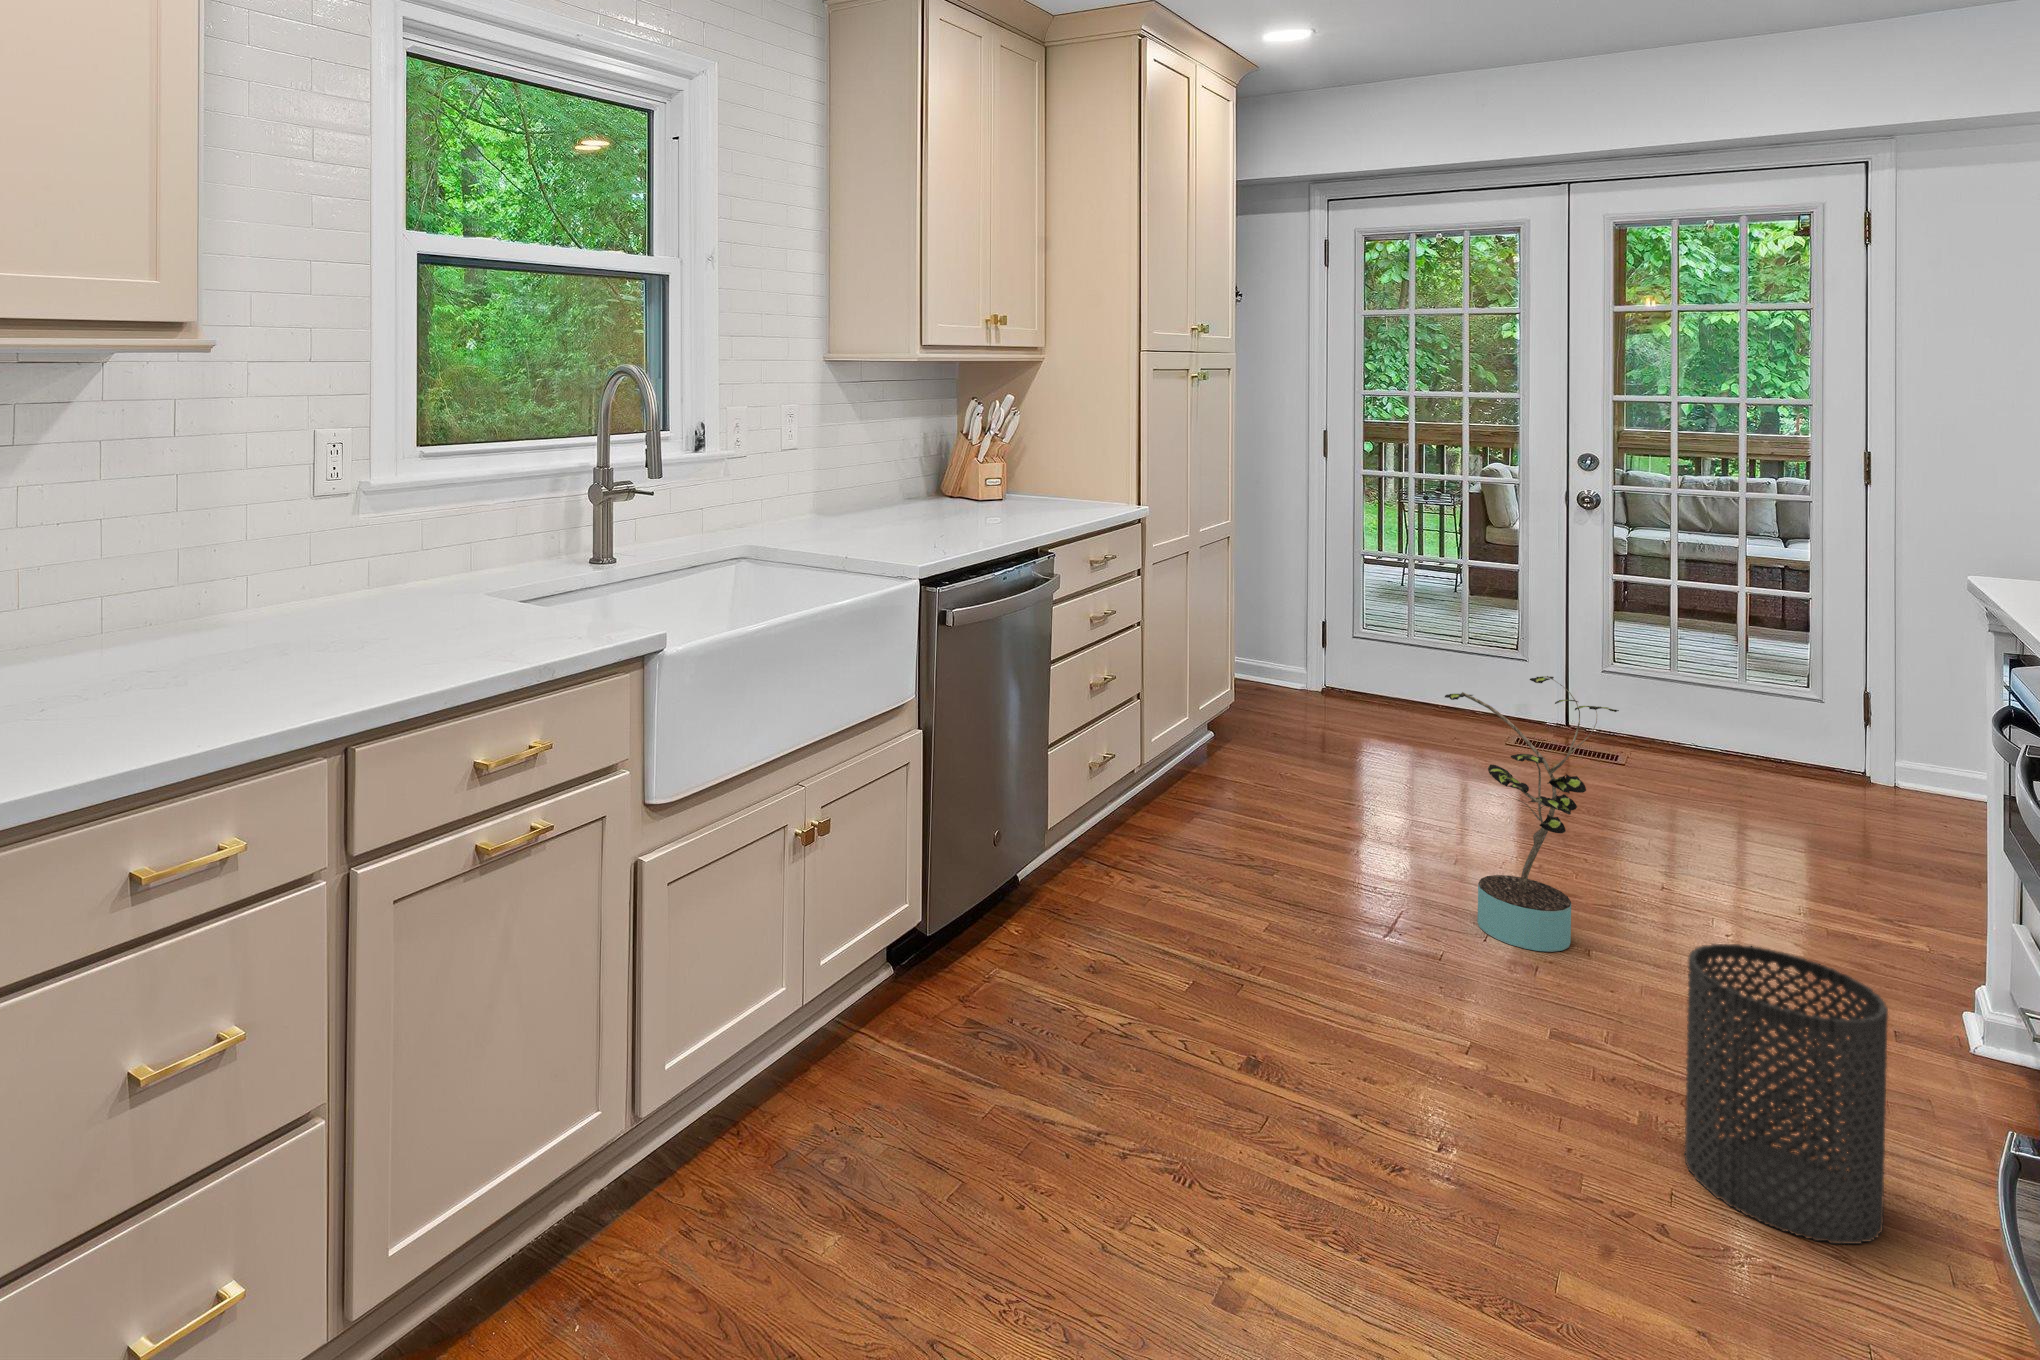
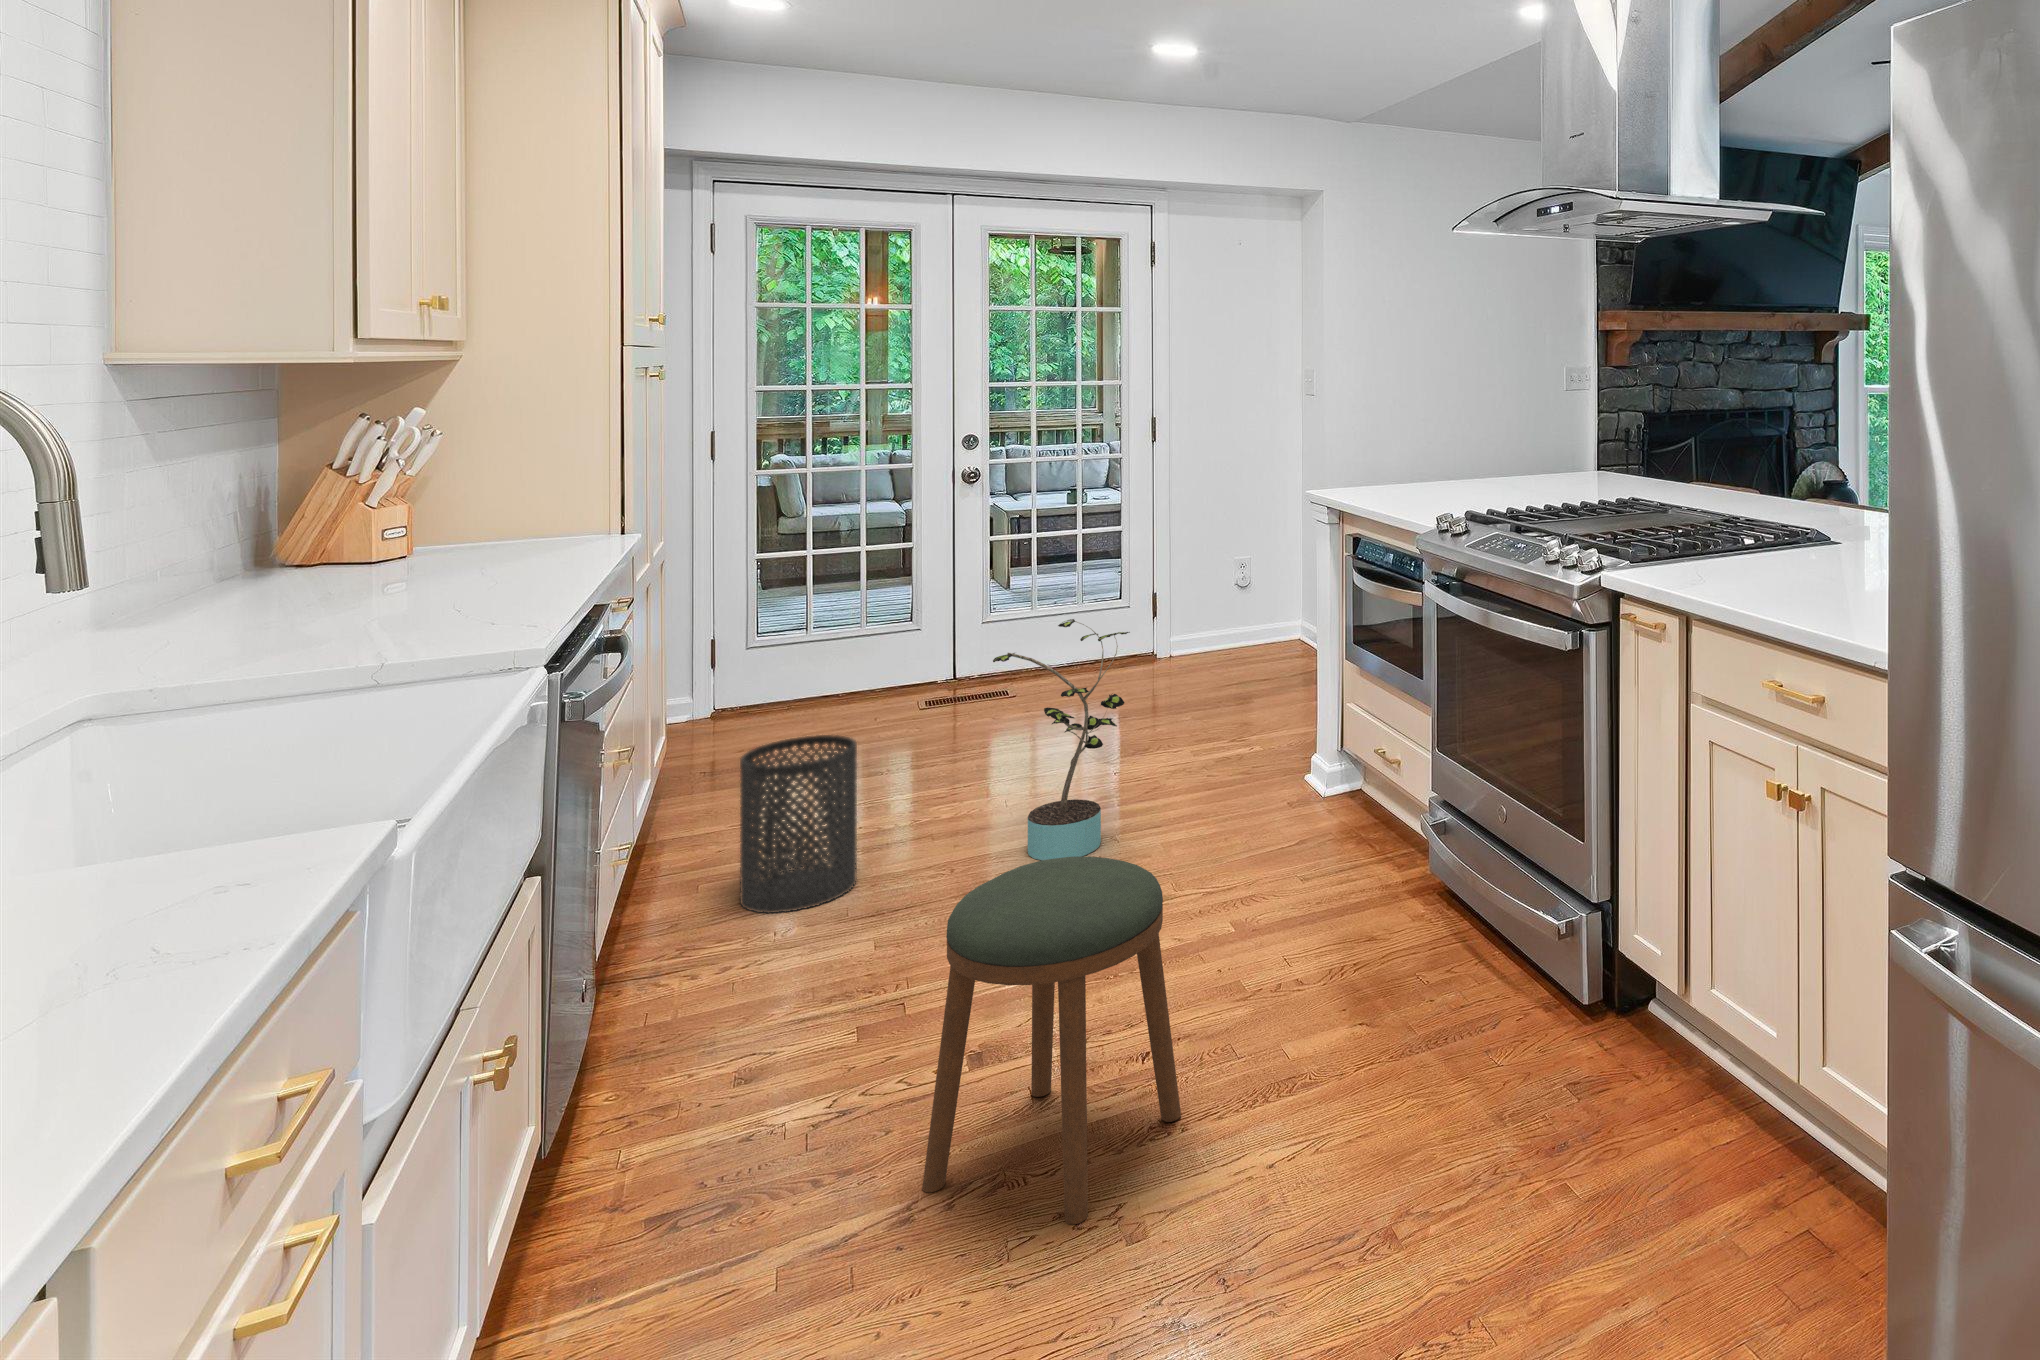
stool: none [1119,883,1378,1254] -> present [922,856,1181,1224]
trash can: present [1685,944,1888,1244] -> present [740,735,857,913]

